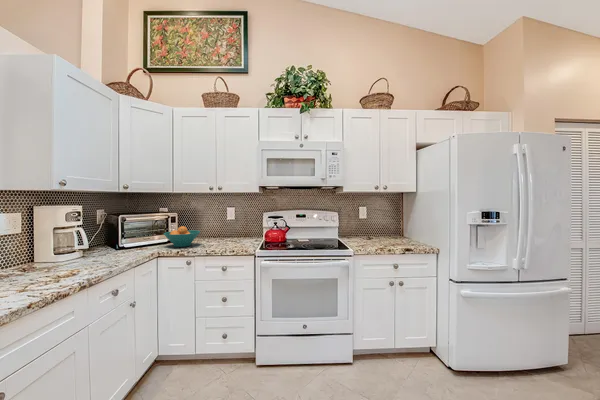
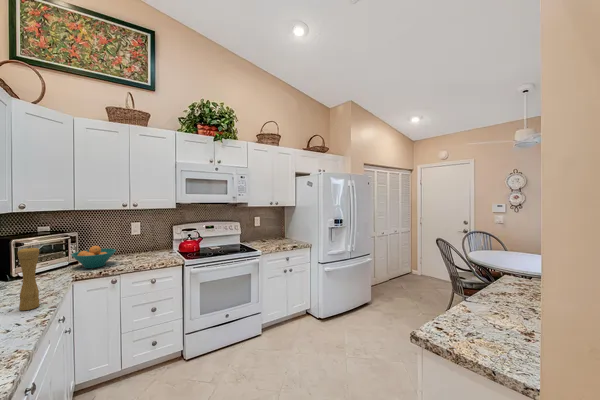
pepper mill: none [68,216,87,274] -> present [18,247,40,310]

